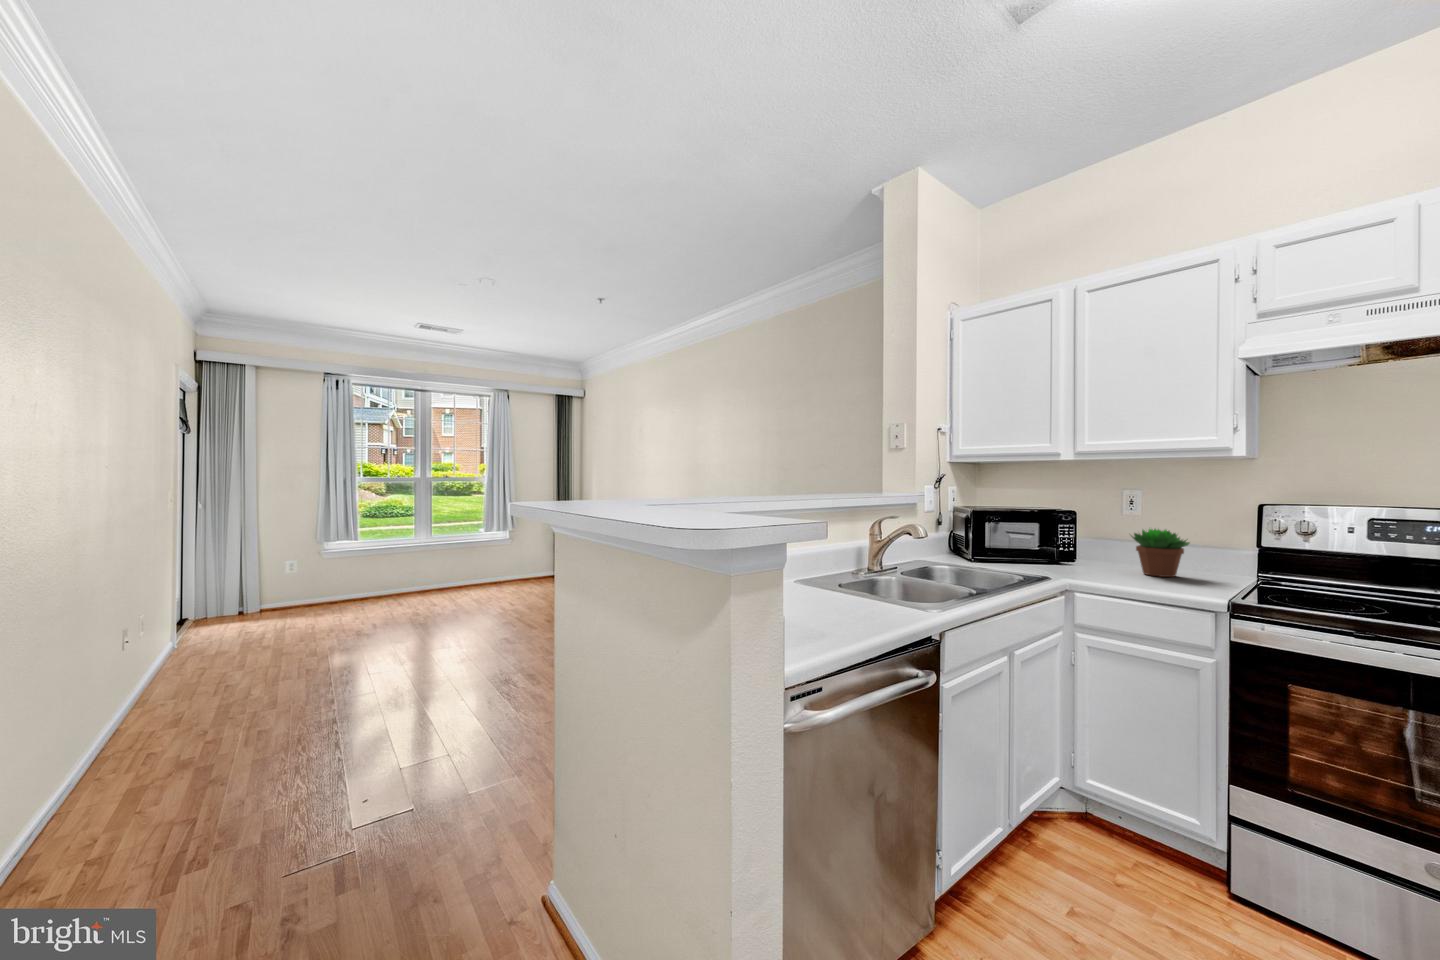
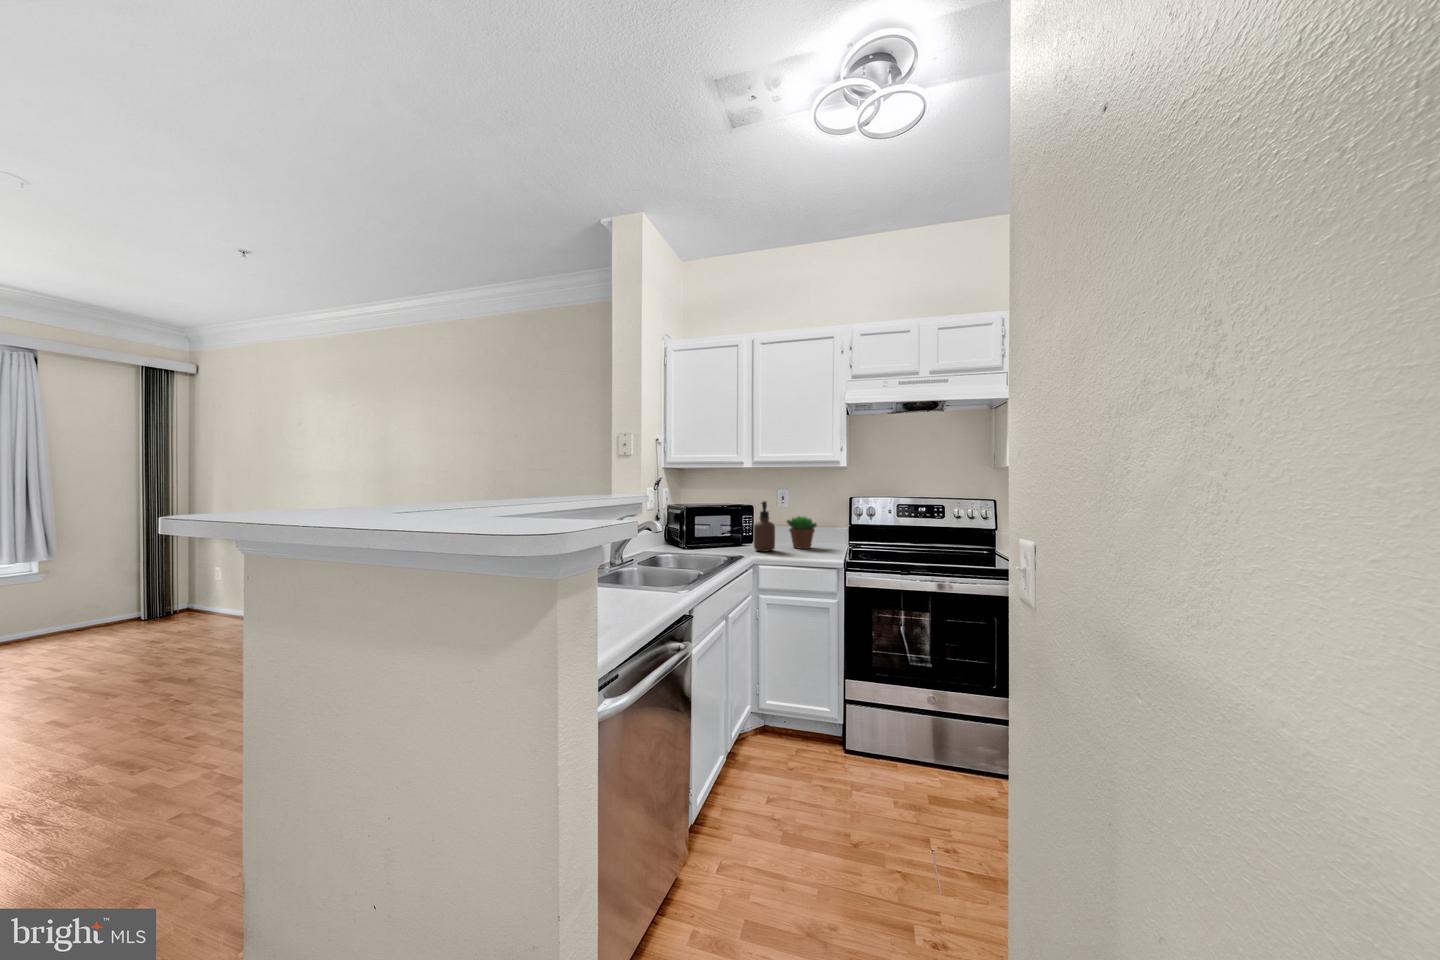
soap dispenser: none [1072,506,1107,575] -> present [754,501,775,552]

